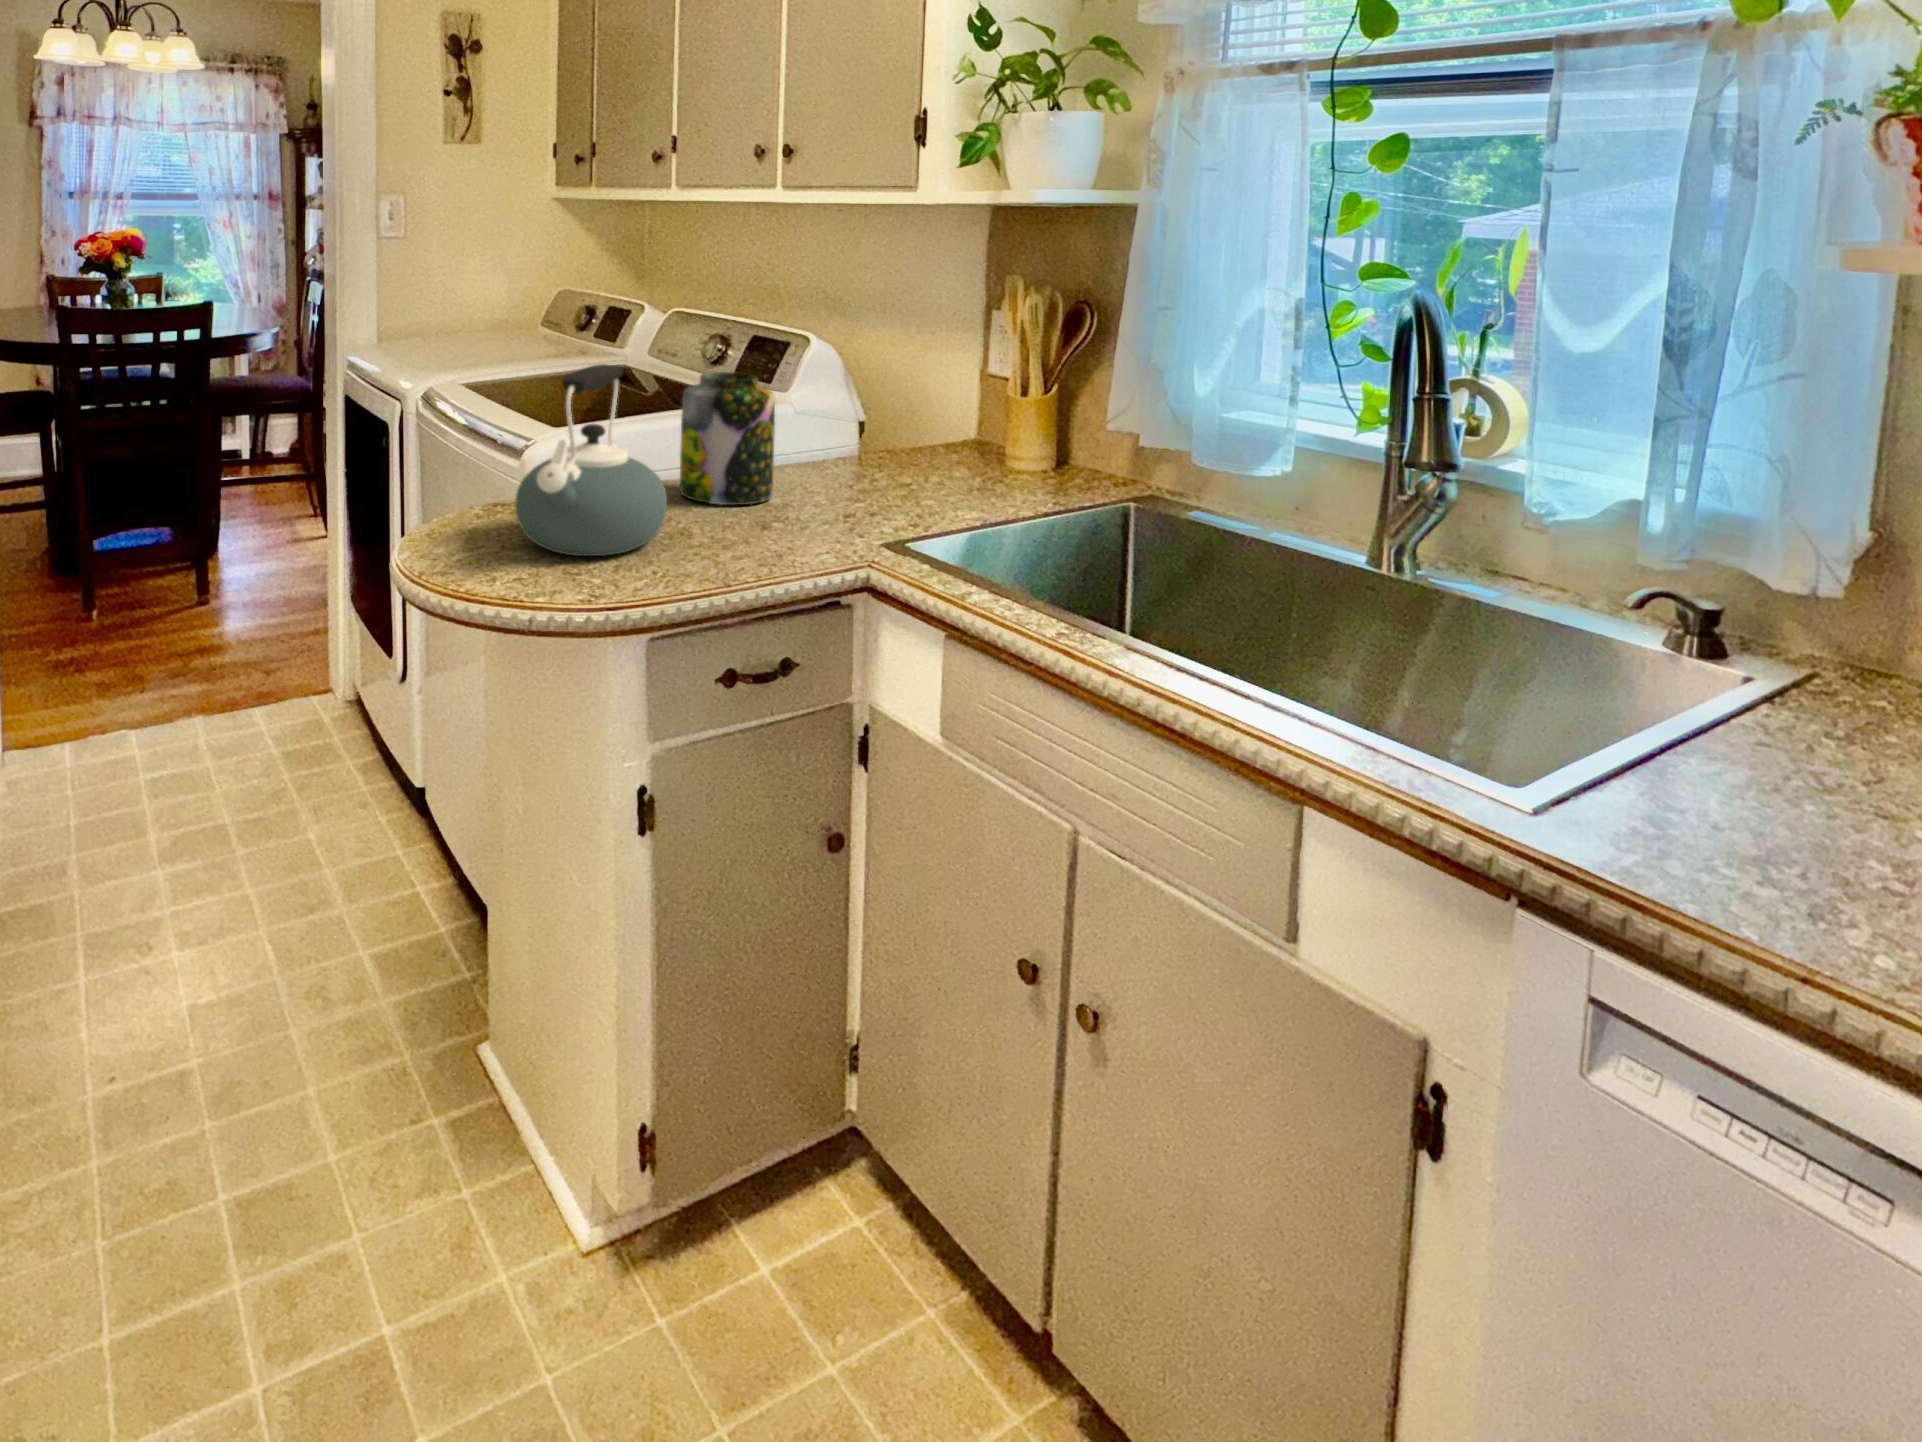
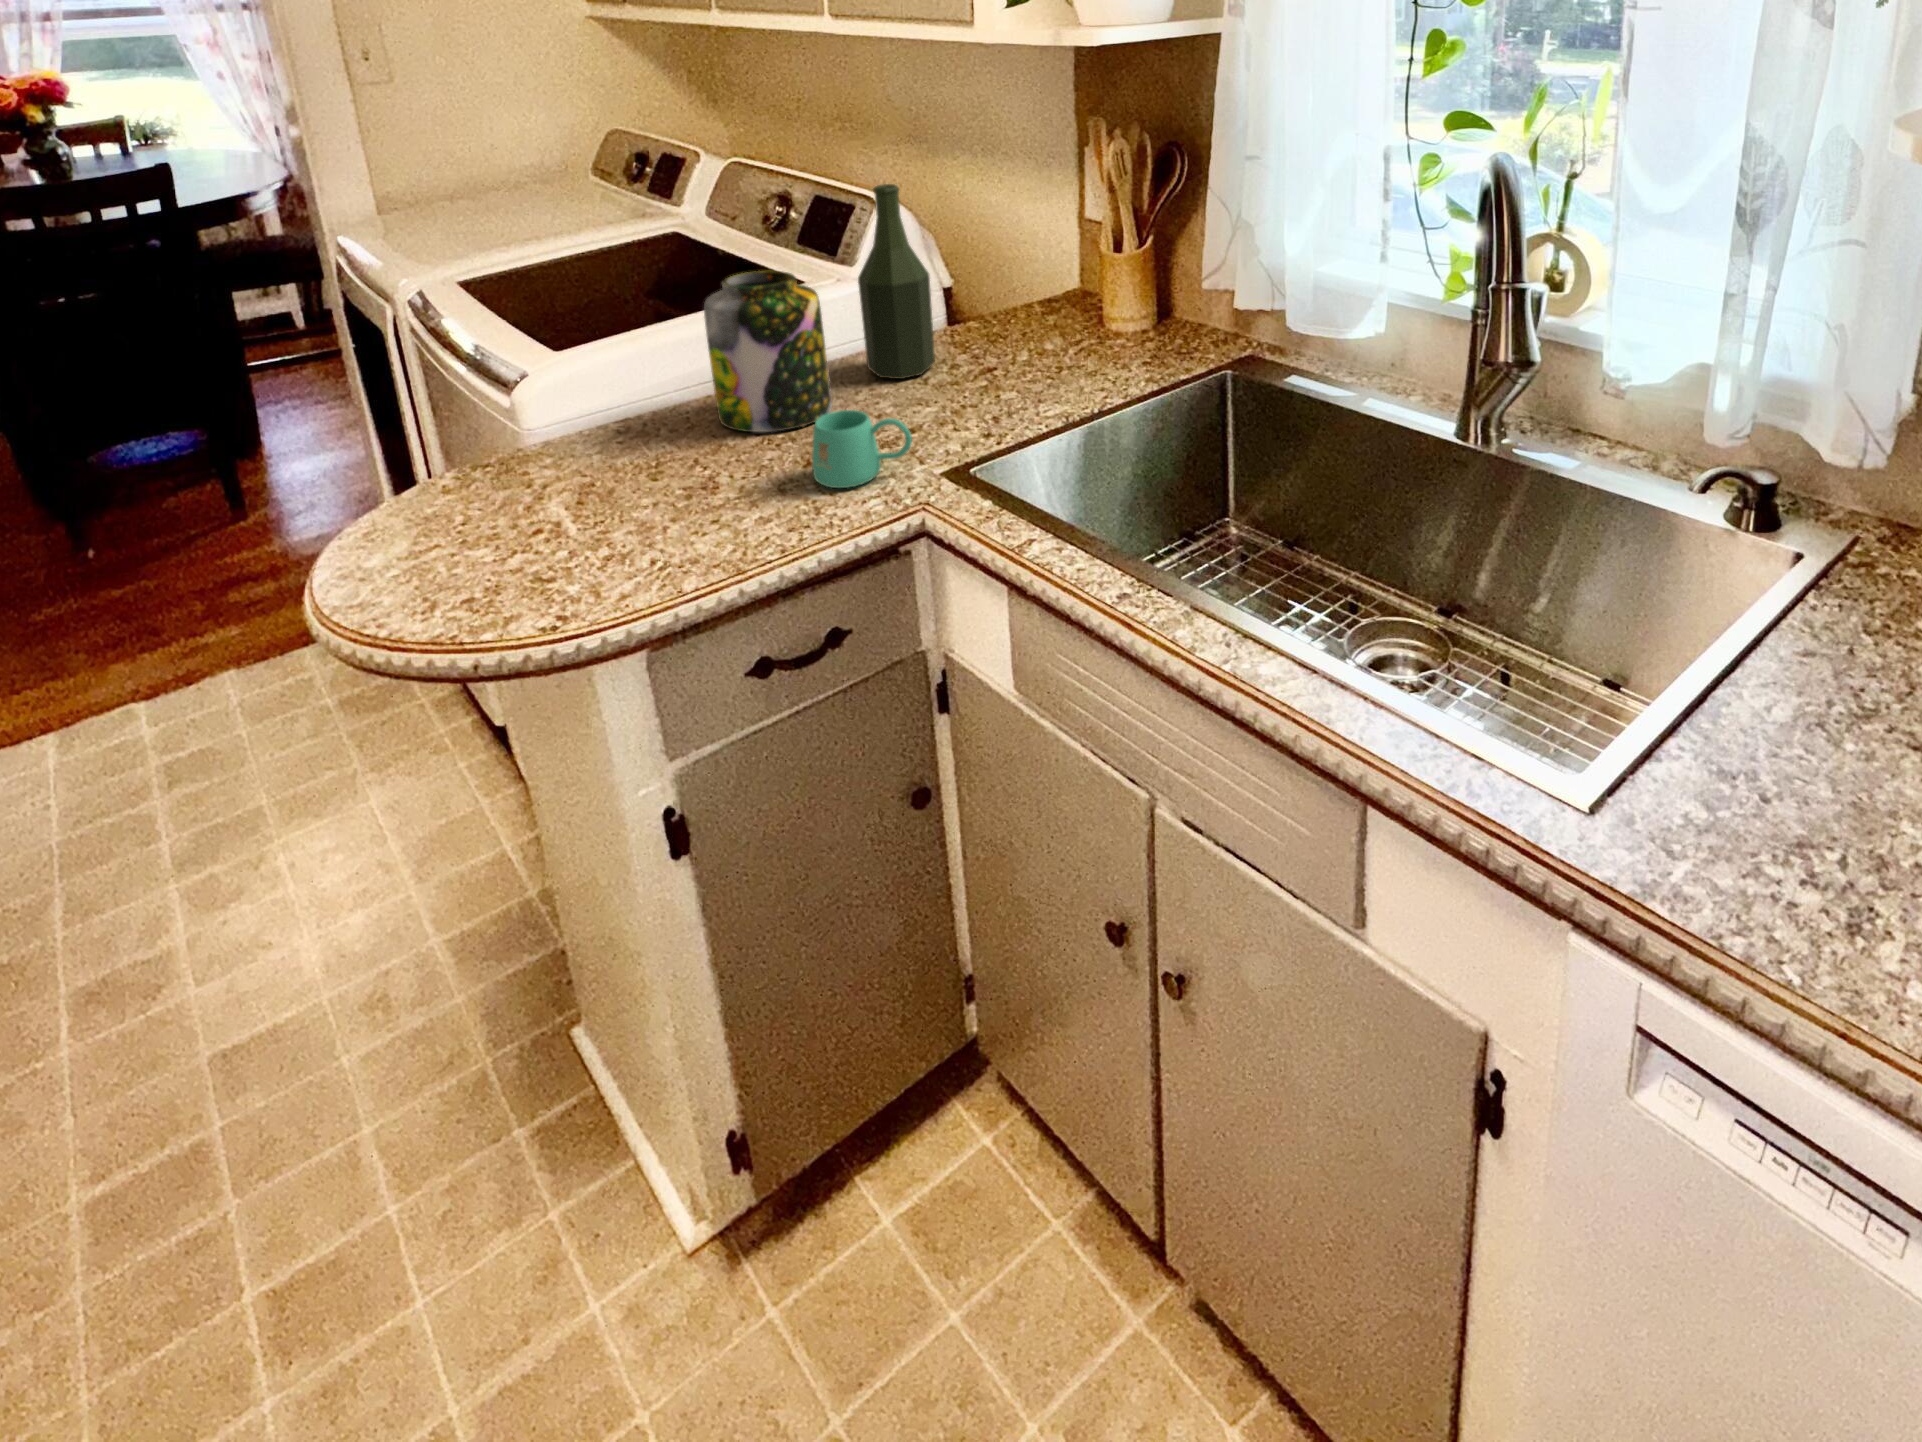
bottle: none [796,313,859,483] -> present [858,184,935,379]
kettle: present [516,364,667,556] -> none [460,300,674,552]
mug: none [771,481,858,544] -> present [812,410,912,488]

